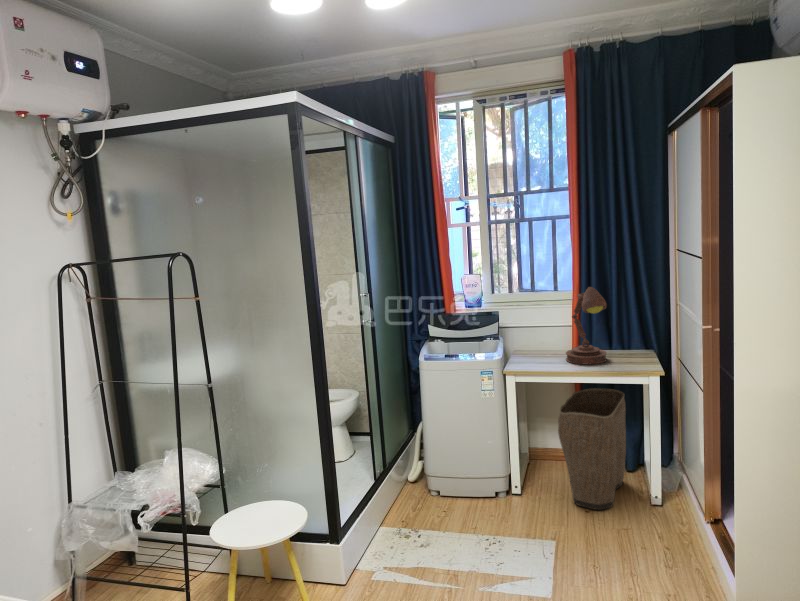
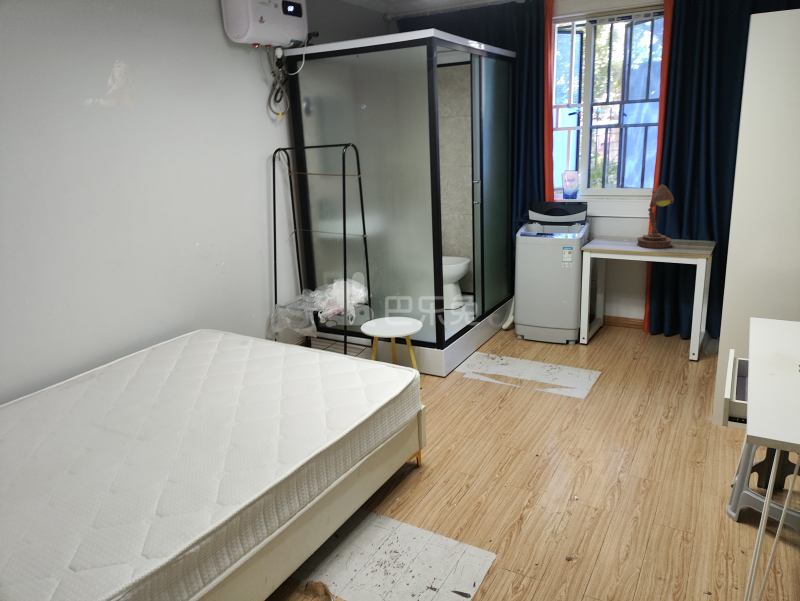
laundry basket: present [558,388,626,510] -> none [620,270,683,358]

